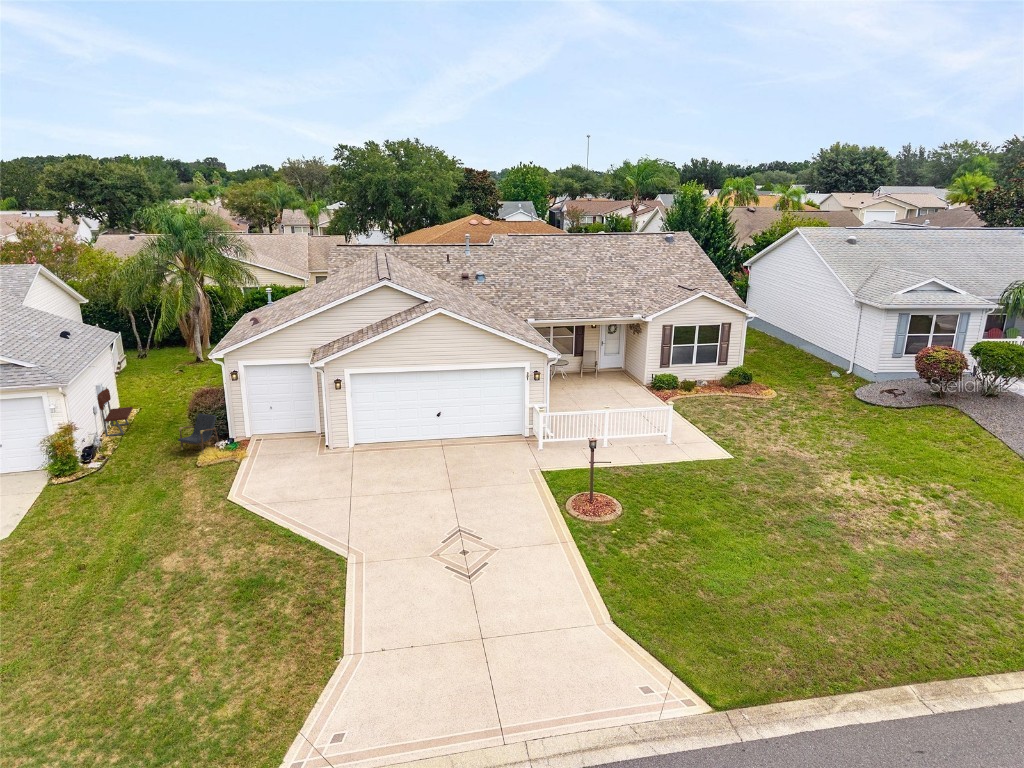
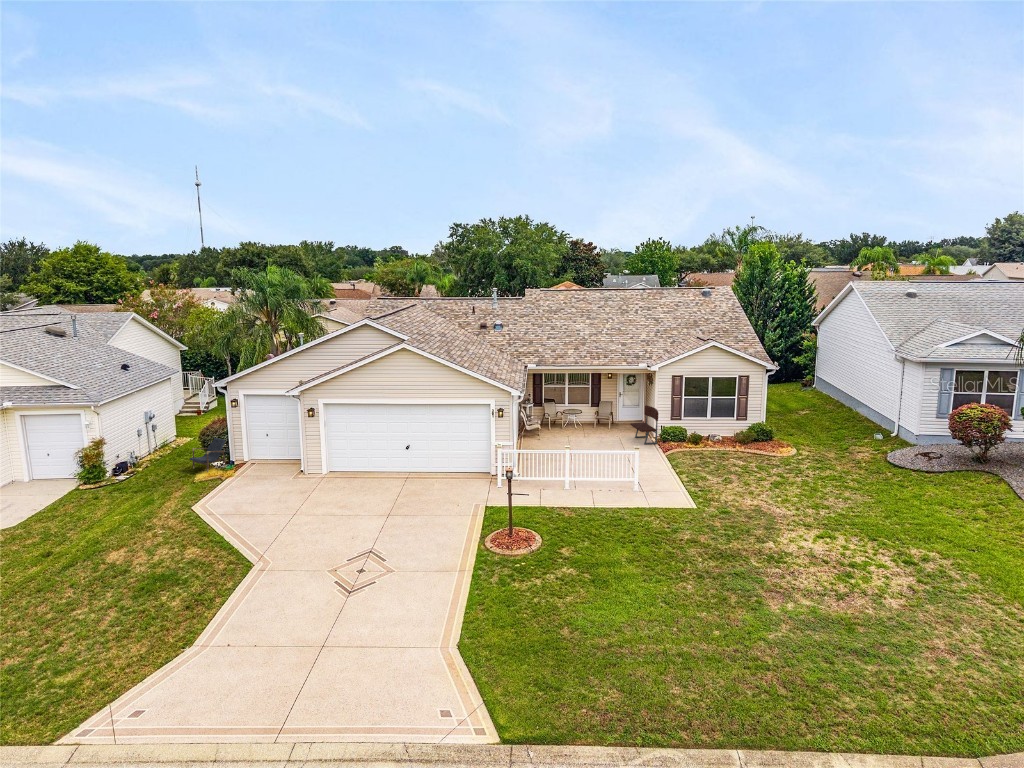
bench: present [97,389,133,437] -> present [631,405,659,444]

